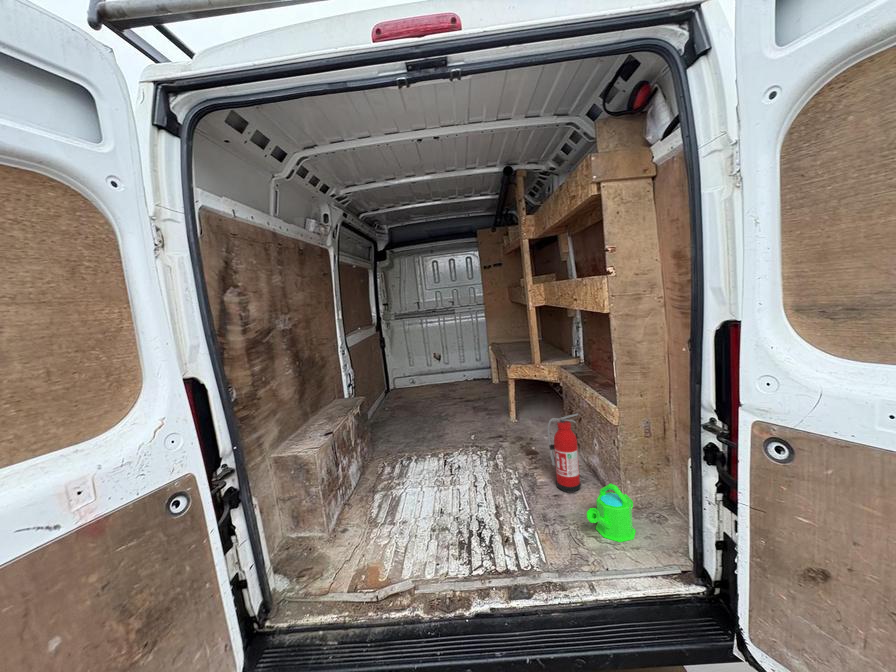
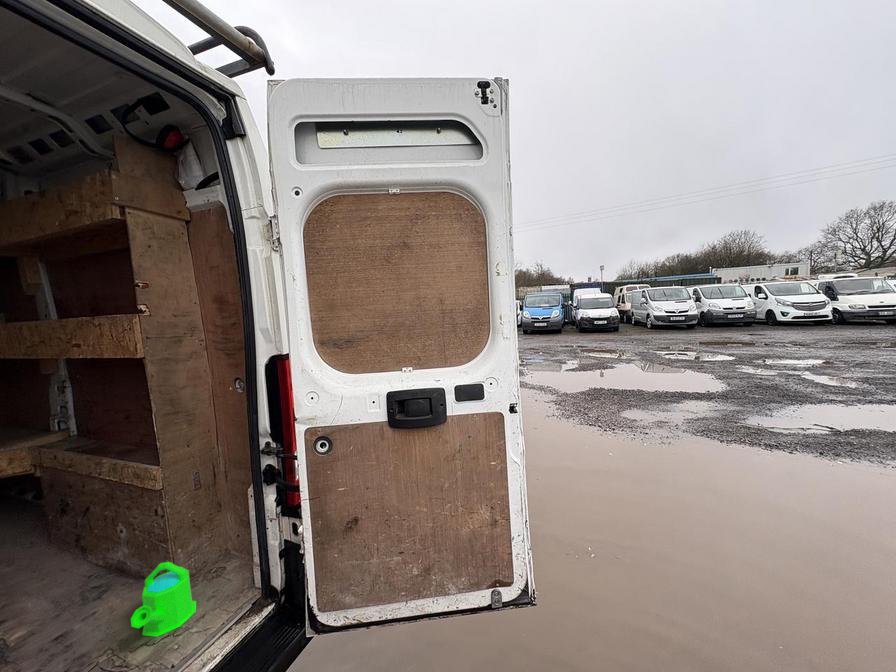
fire extinguisher: present [547,414,581,493] -> none [34,498,105,626]

